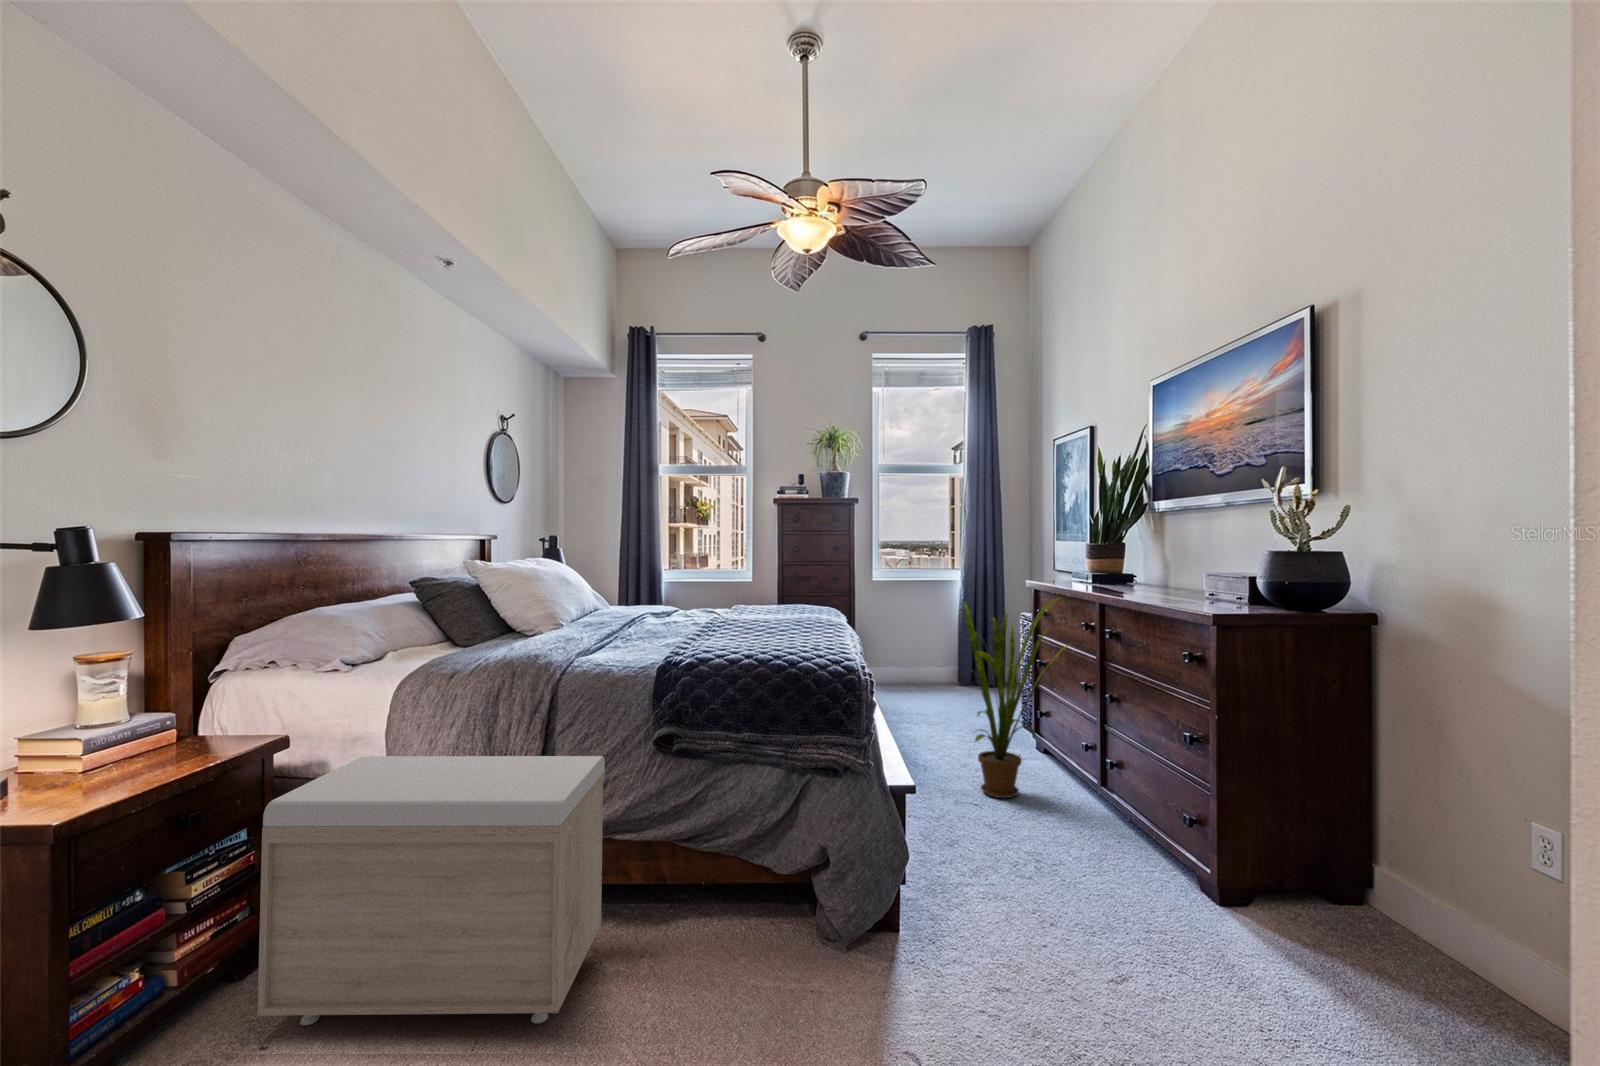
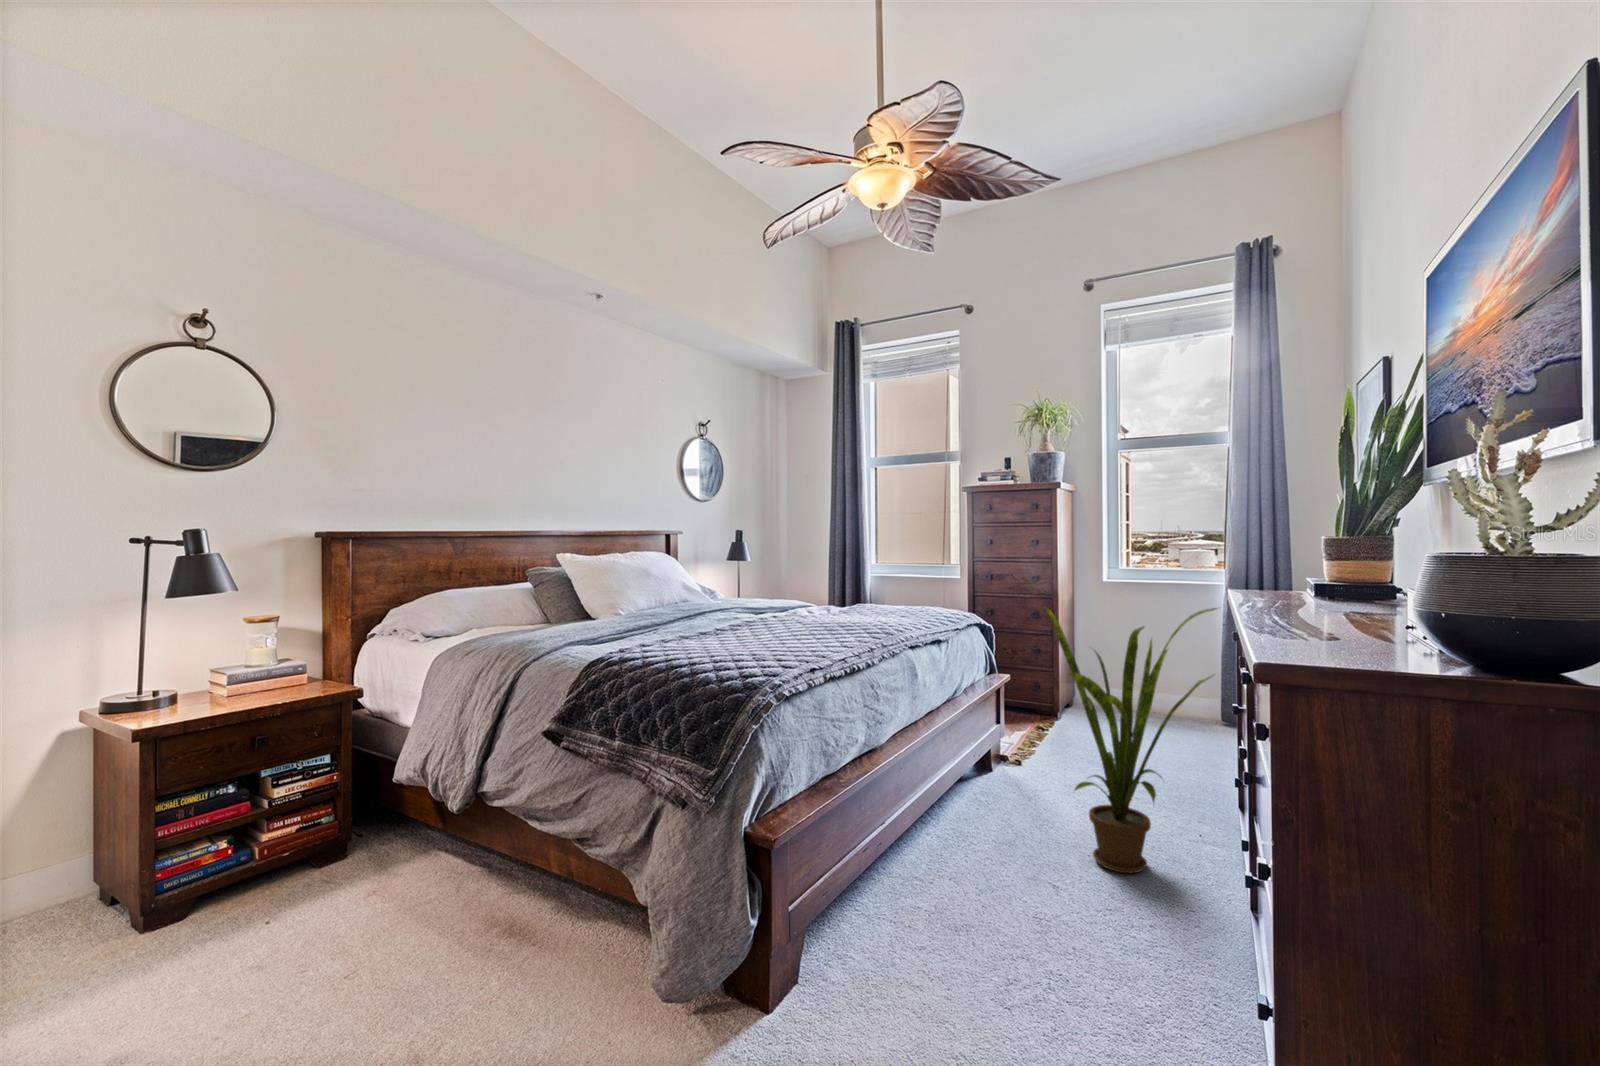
storage bench: present [258,756,605,1025] -> none [278,712,537,969]

